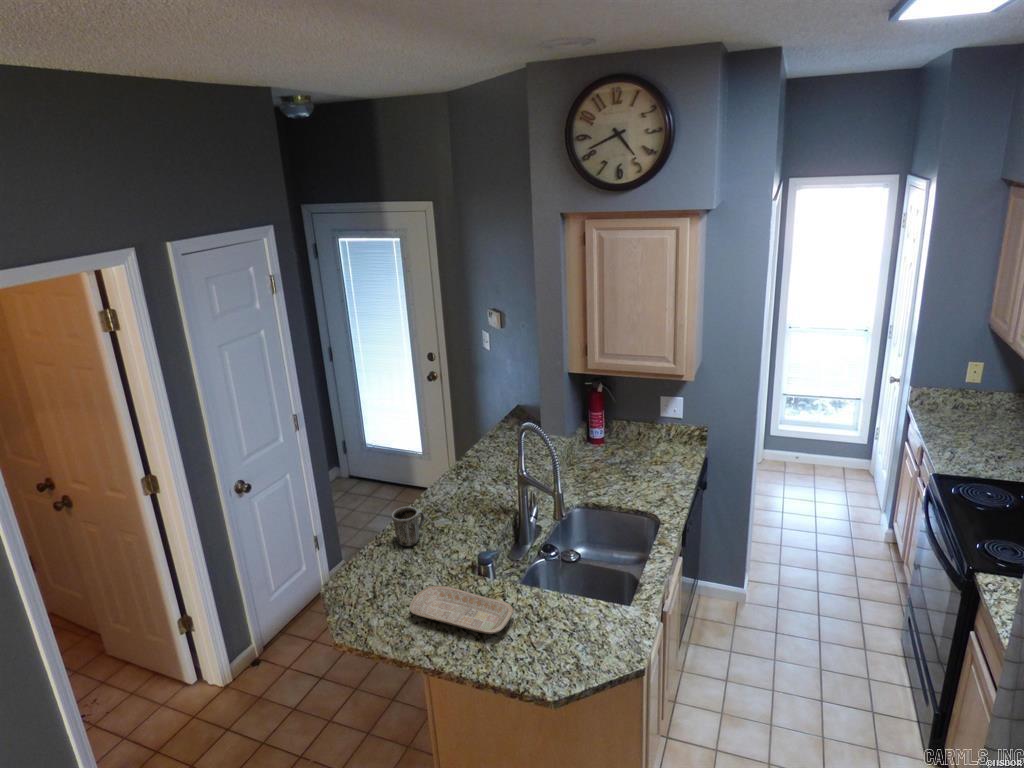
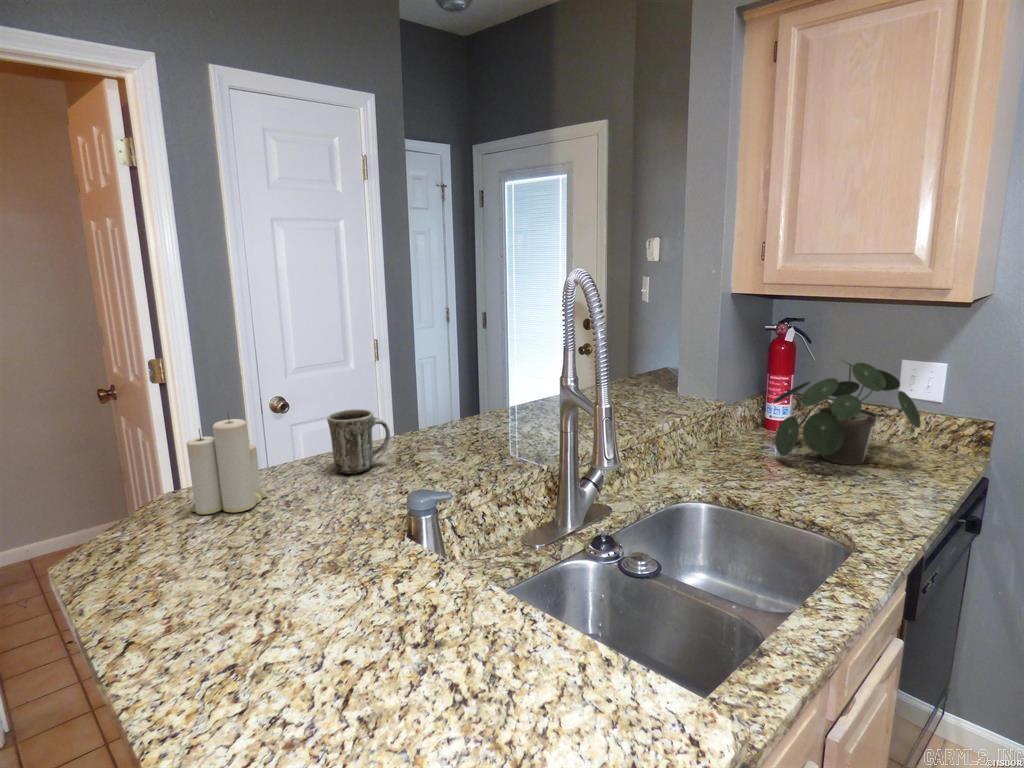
potted plant: none [599,408,675,469] -> present [774,362,921,465]
candle: none [350,536,385,594] -> present [187,413,267,514]
tray: present [409,586,513,634] -> none [202,522,377,640]

